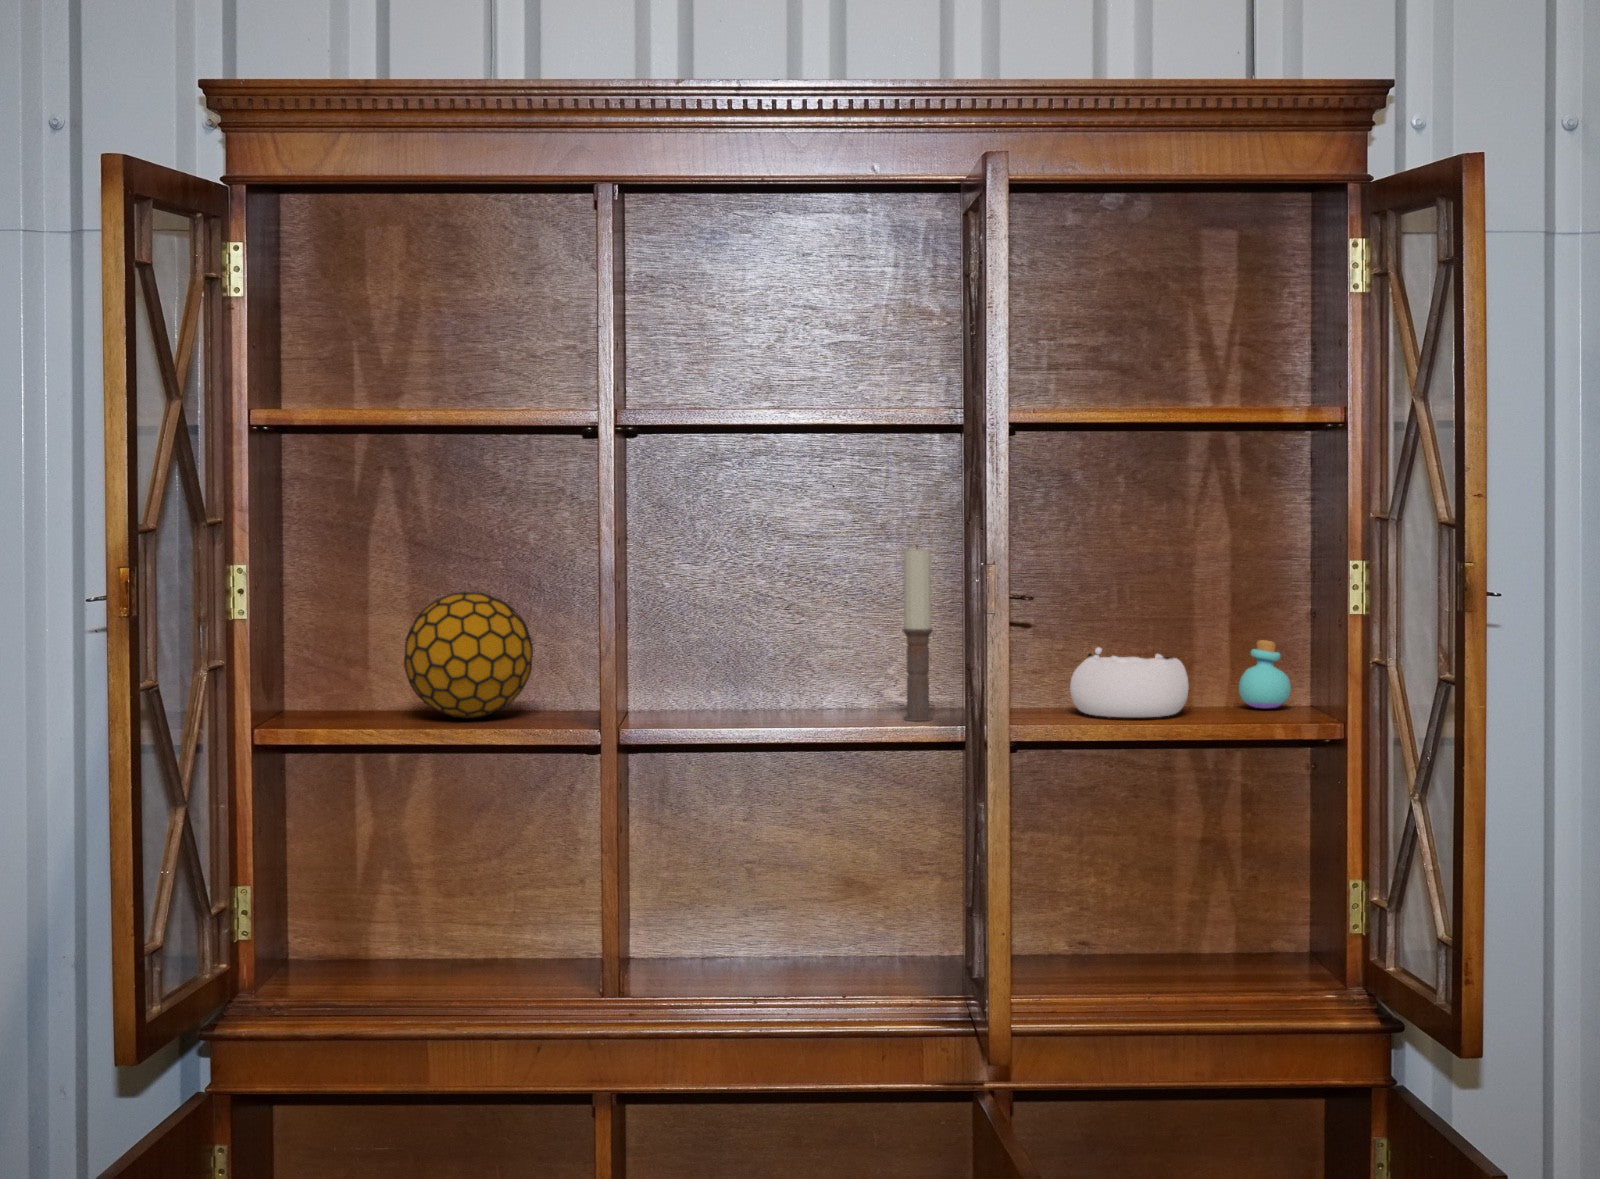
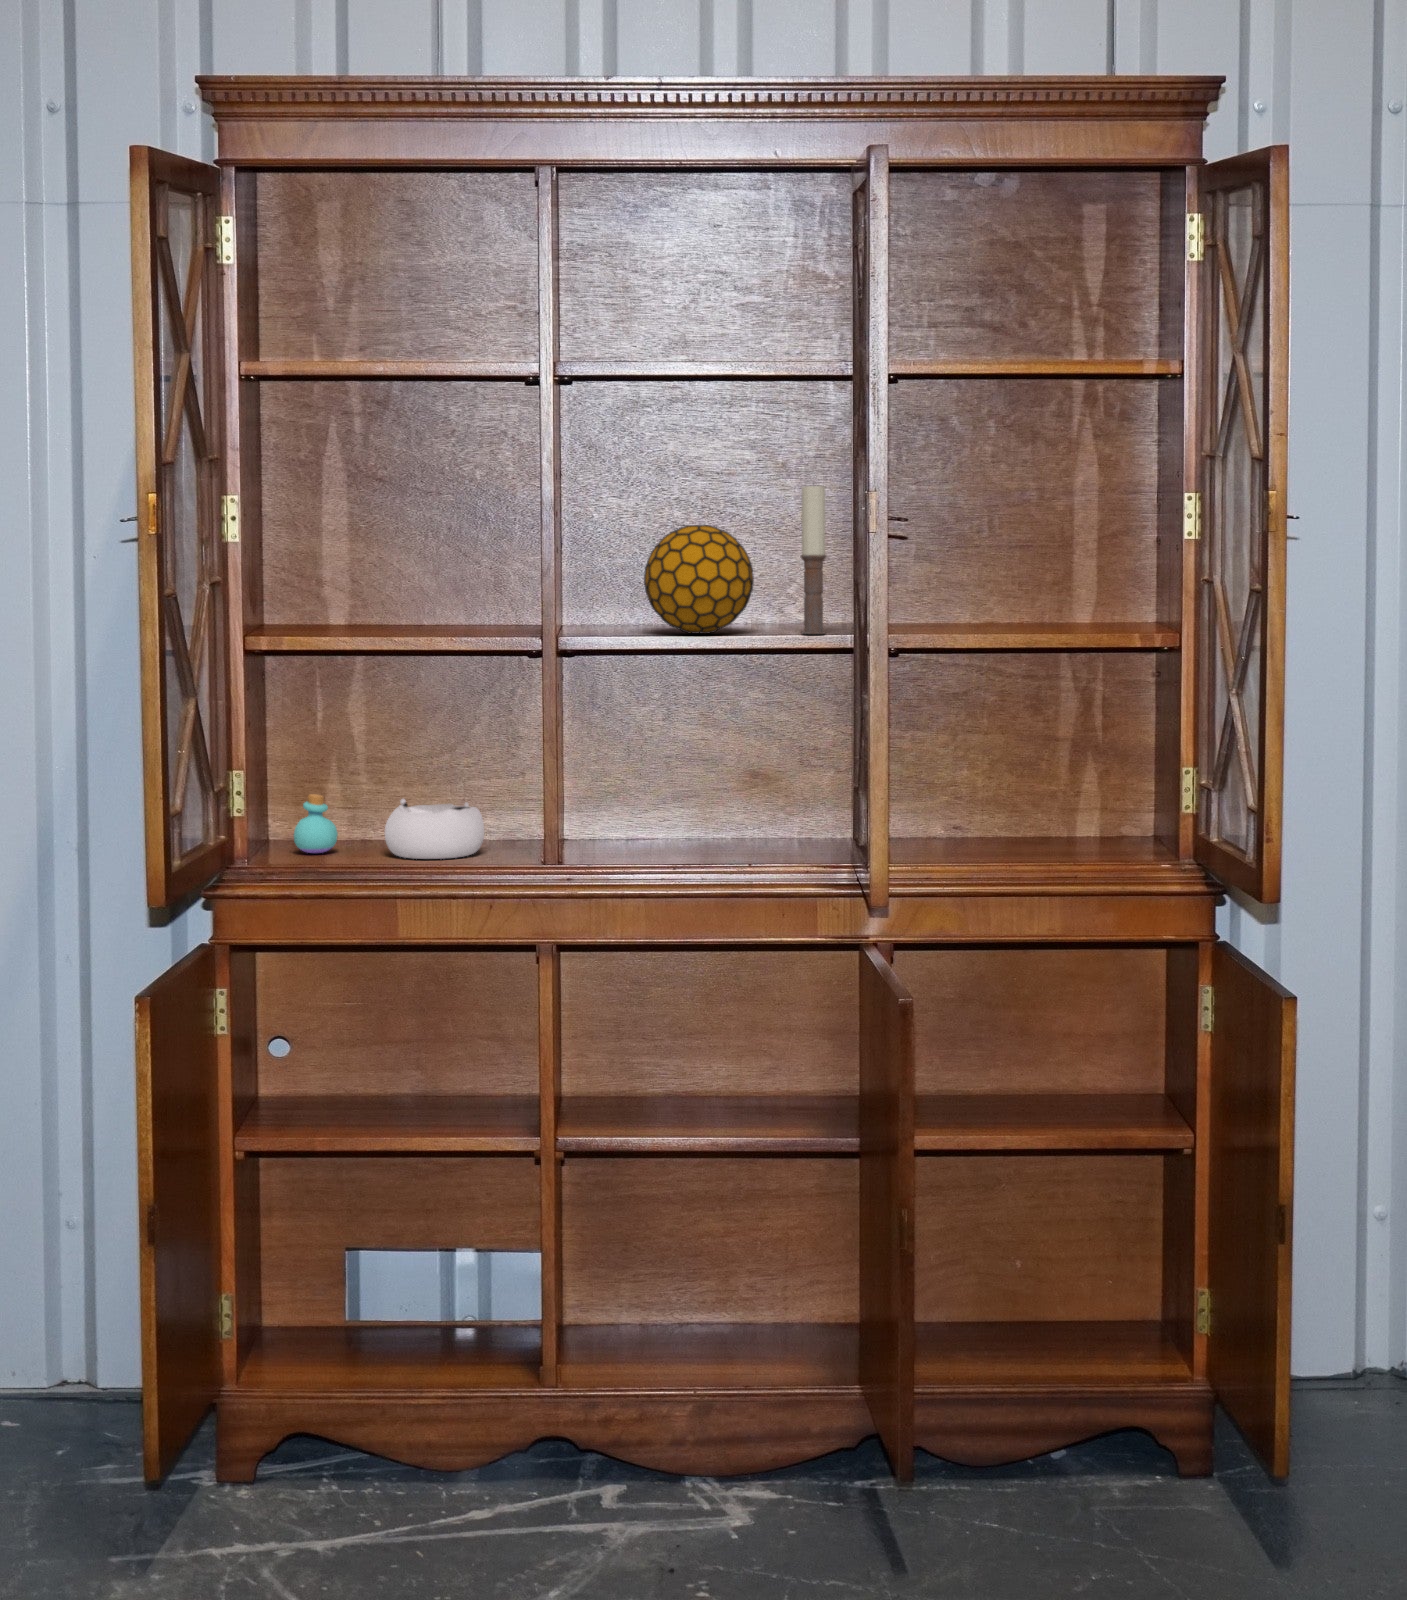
decorative ball: present [404,592,533,719] -> present [644,525,754,634]
perfume bottle: present [1239,640,1291,708] -> present [294,794,338,853]
decorative bowl: present [1070,647,1189,717] -> present [384,799,485,859]

